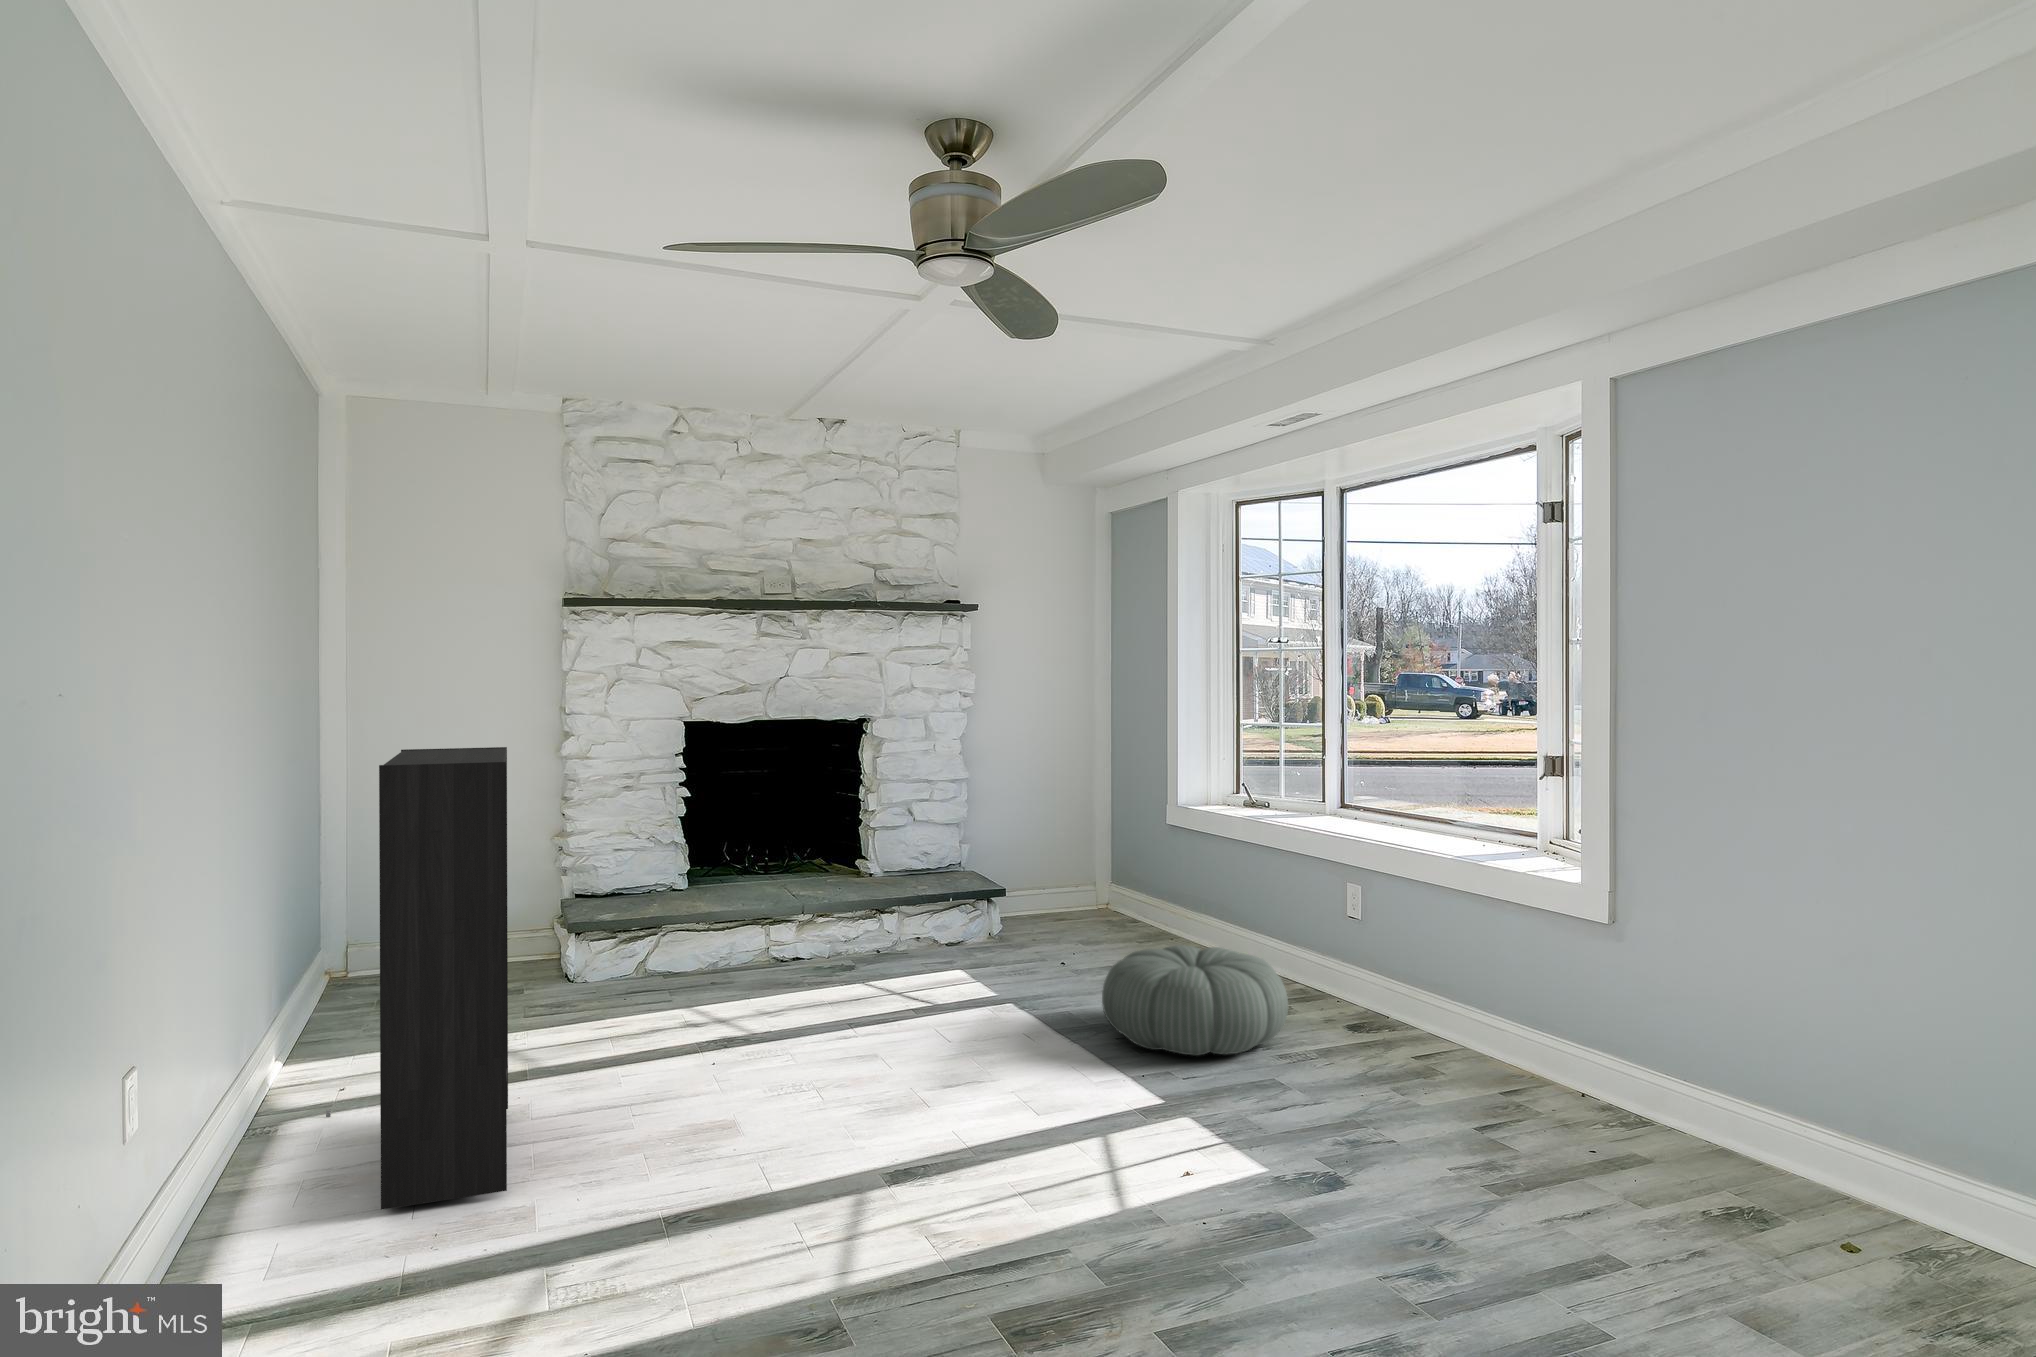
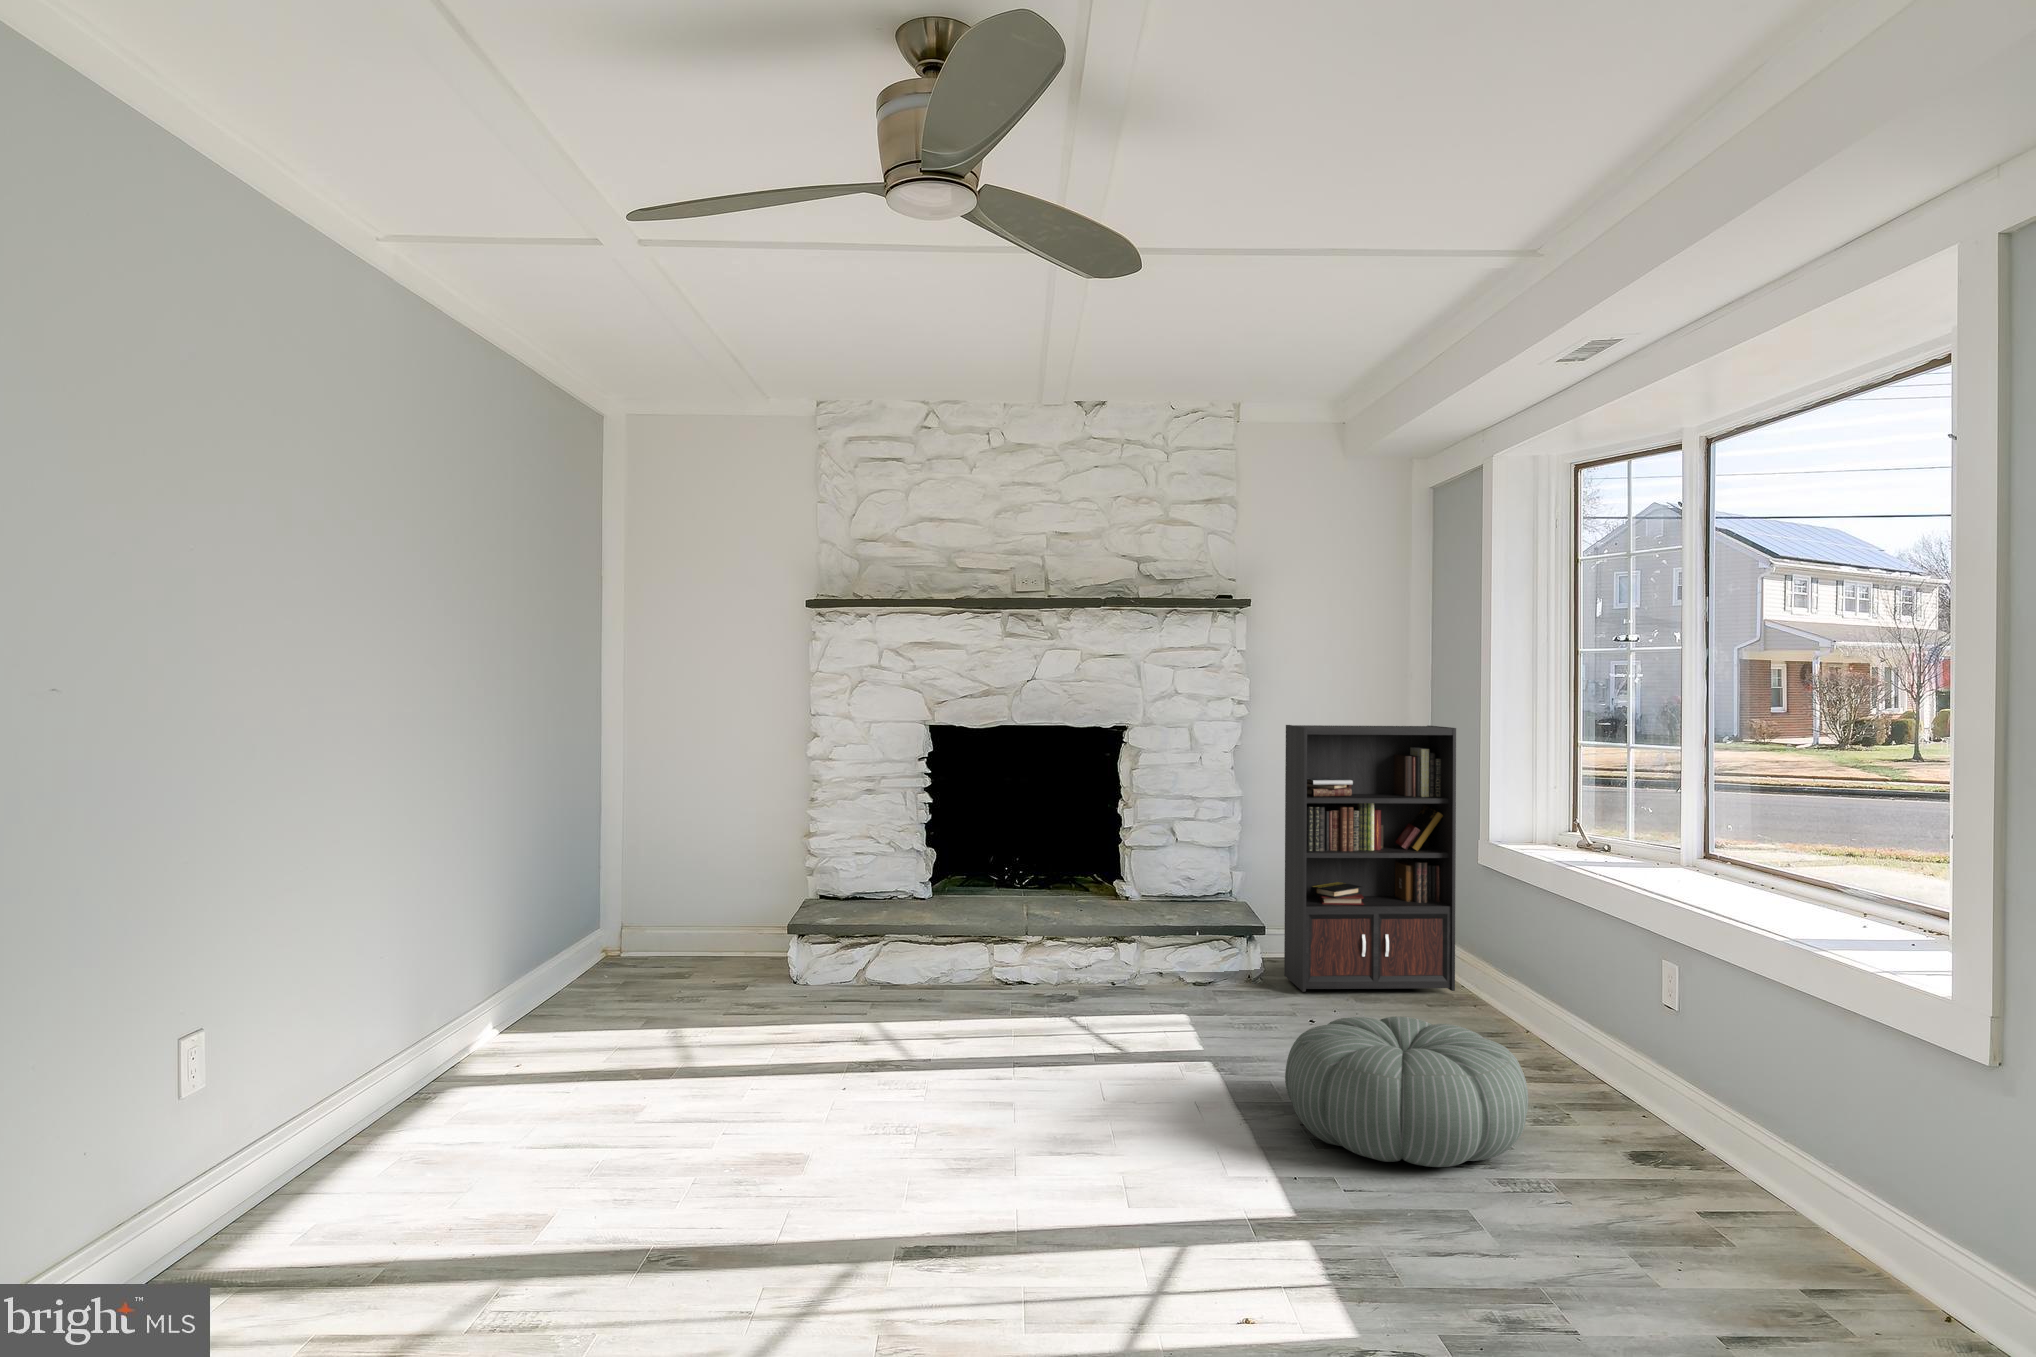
bookcase: present [326,747,508,1210] -> present [1284,725,1456,992]

